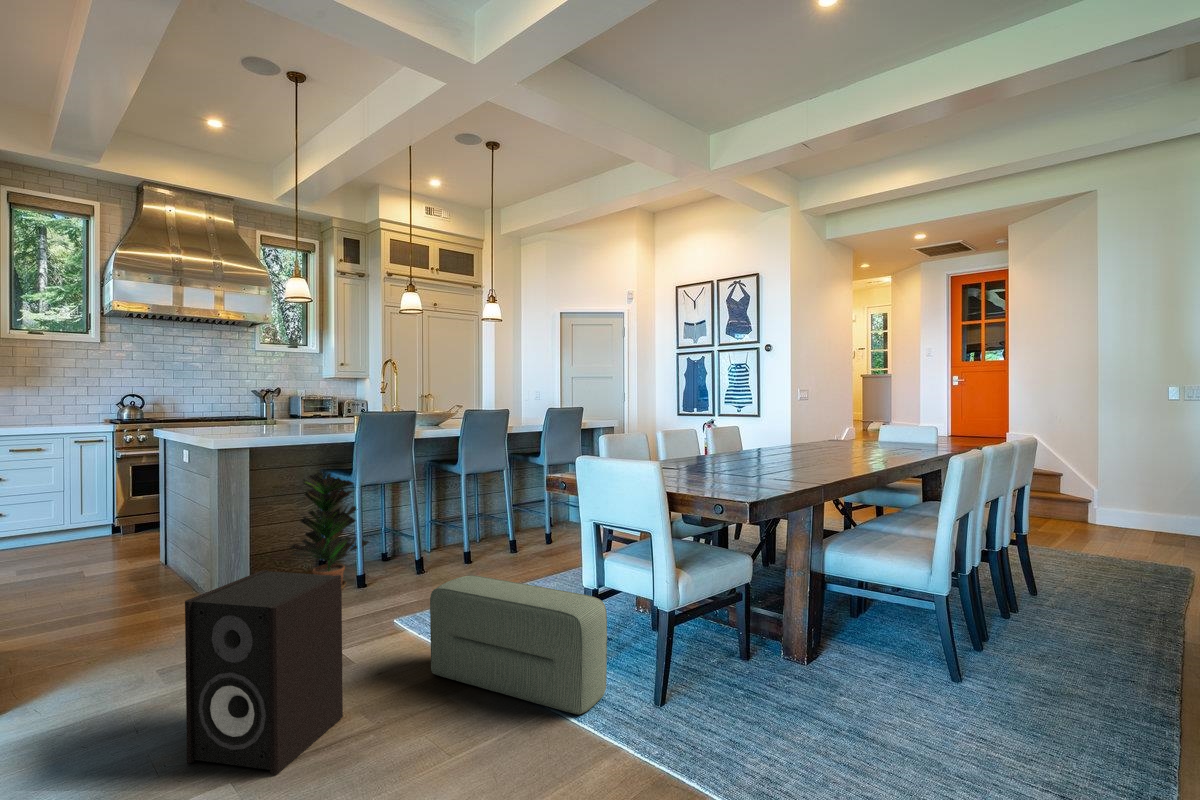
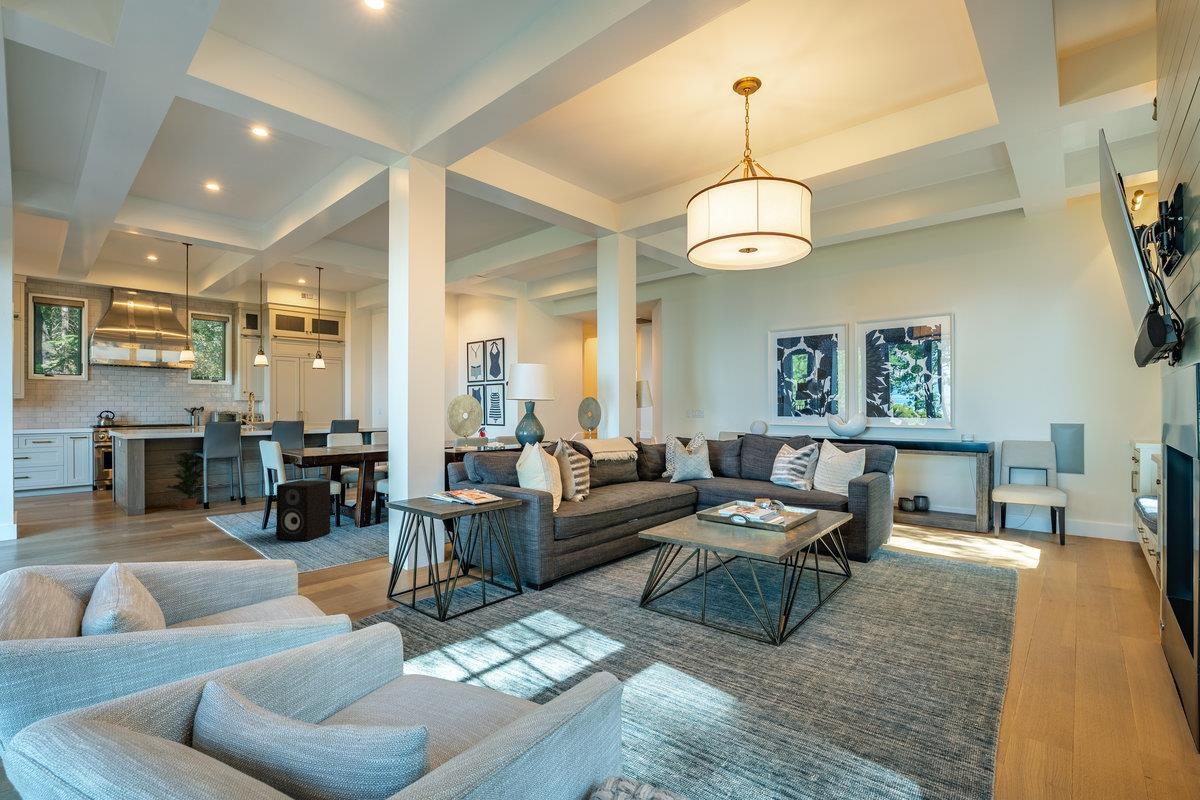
speaker: present [185,570,343,774] -> present [276,480,331,541]
pouf: present [430,575,607,714] -> none [201,490,263,535]

